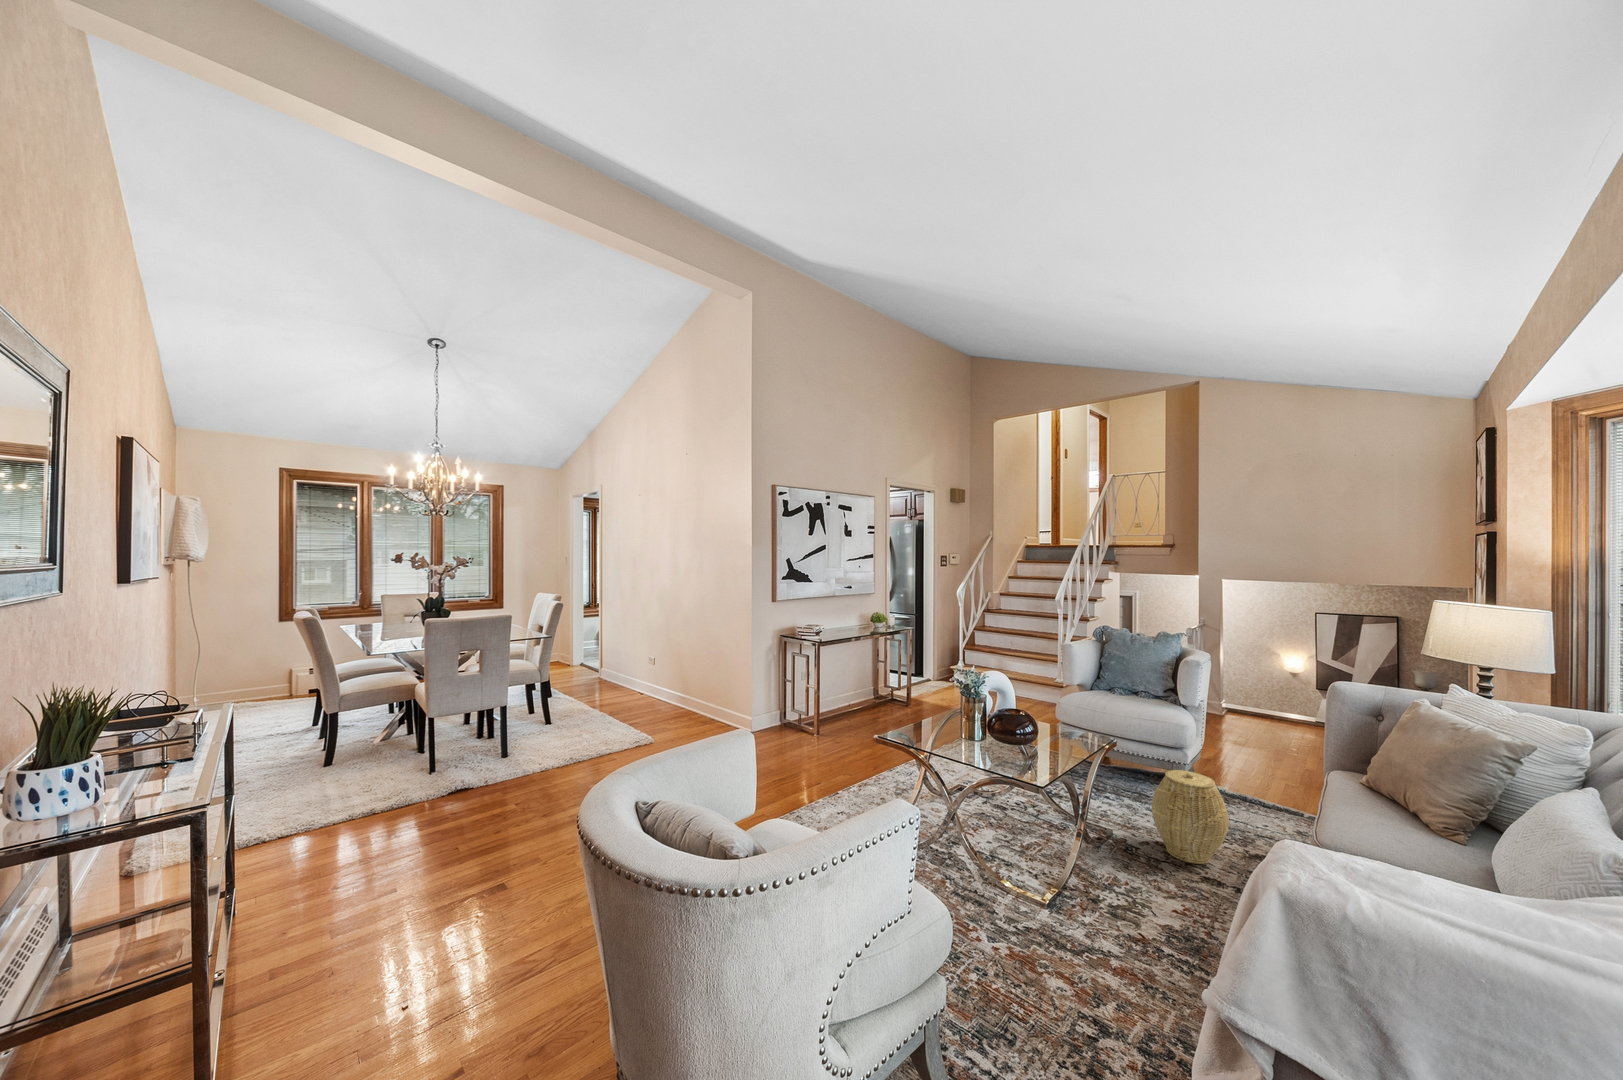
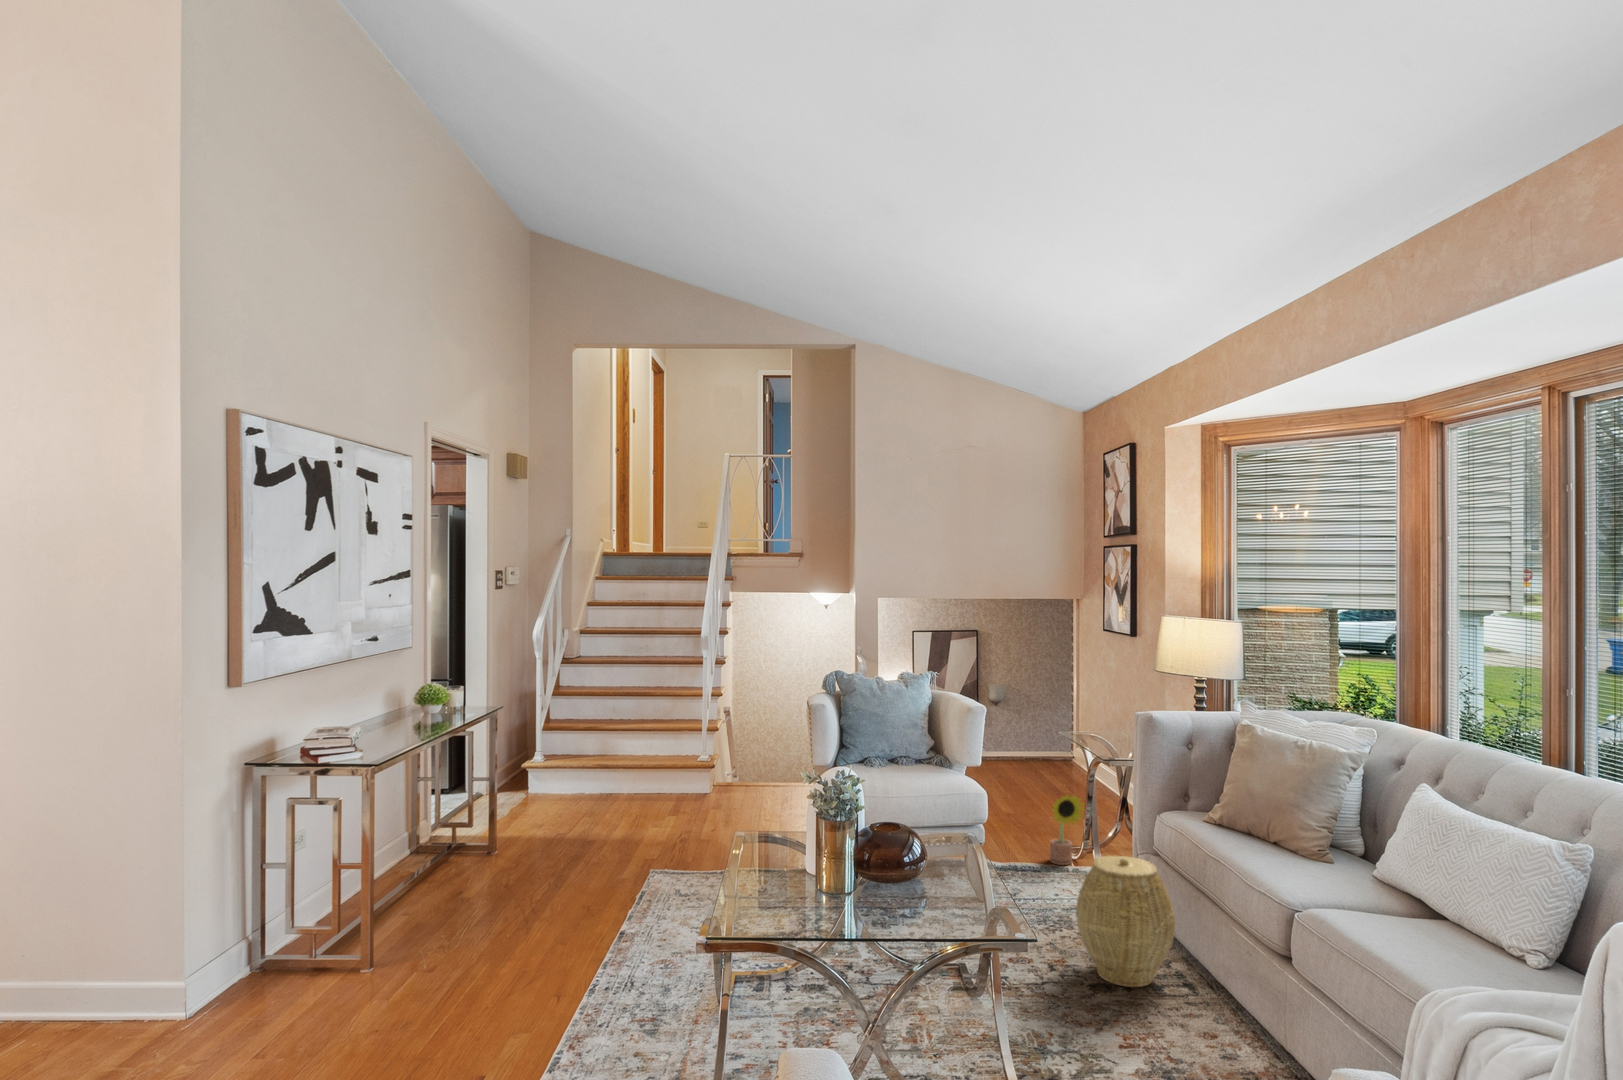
decorative plant: none [1234,739,1268,794] -> present [1050,795,1085,865]

